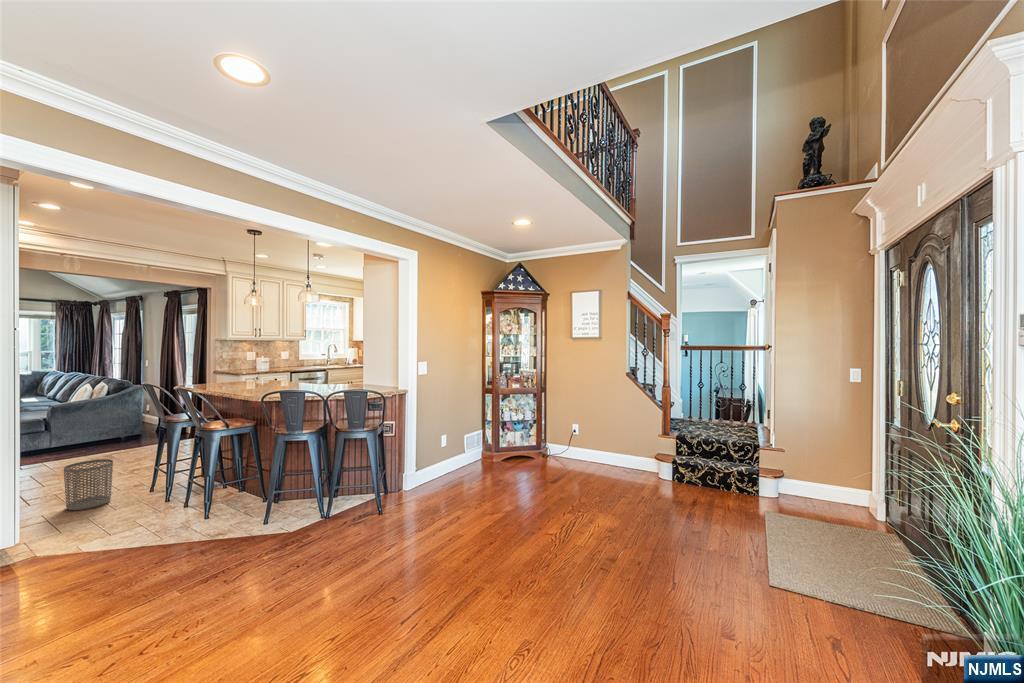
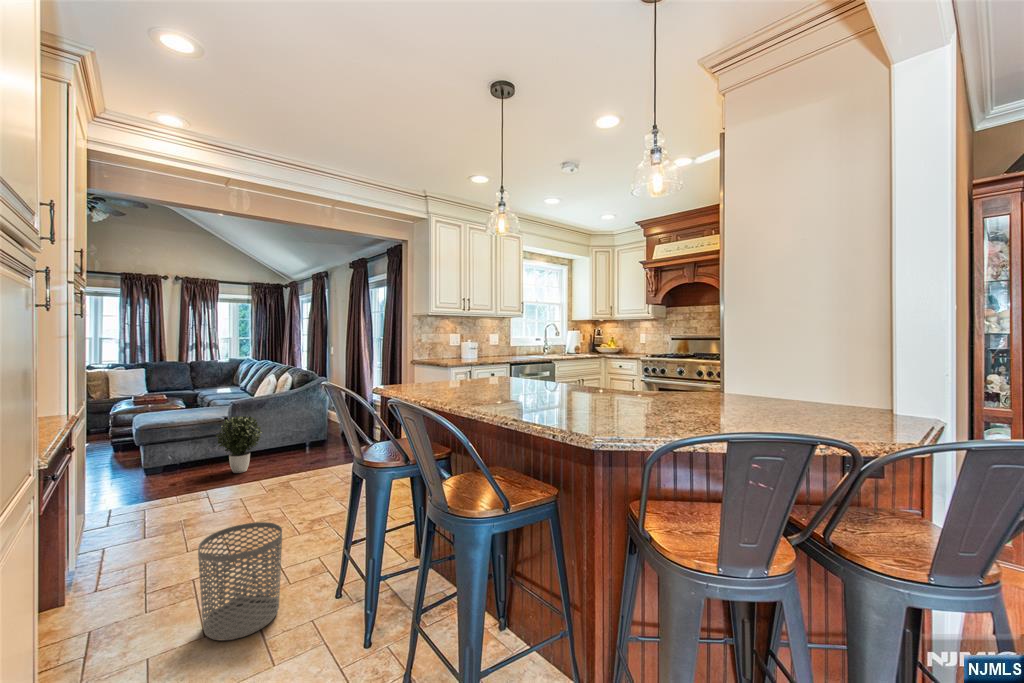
potted plant: none [41,415,83,457] -> present [216,416,262,473]

